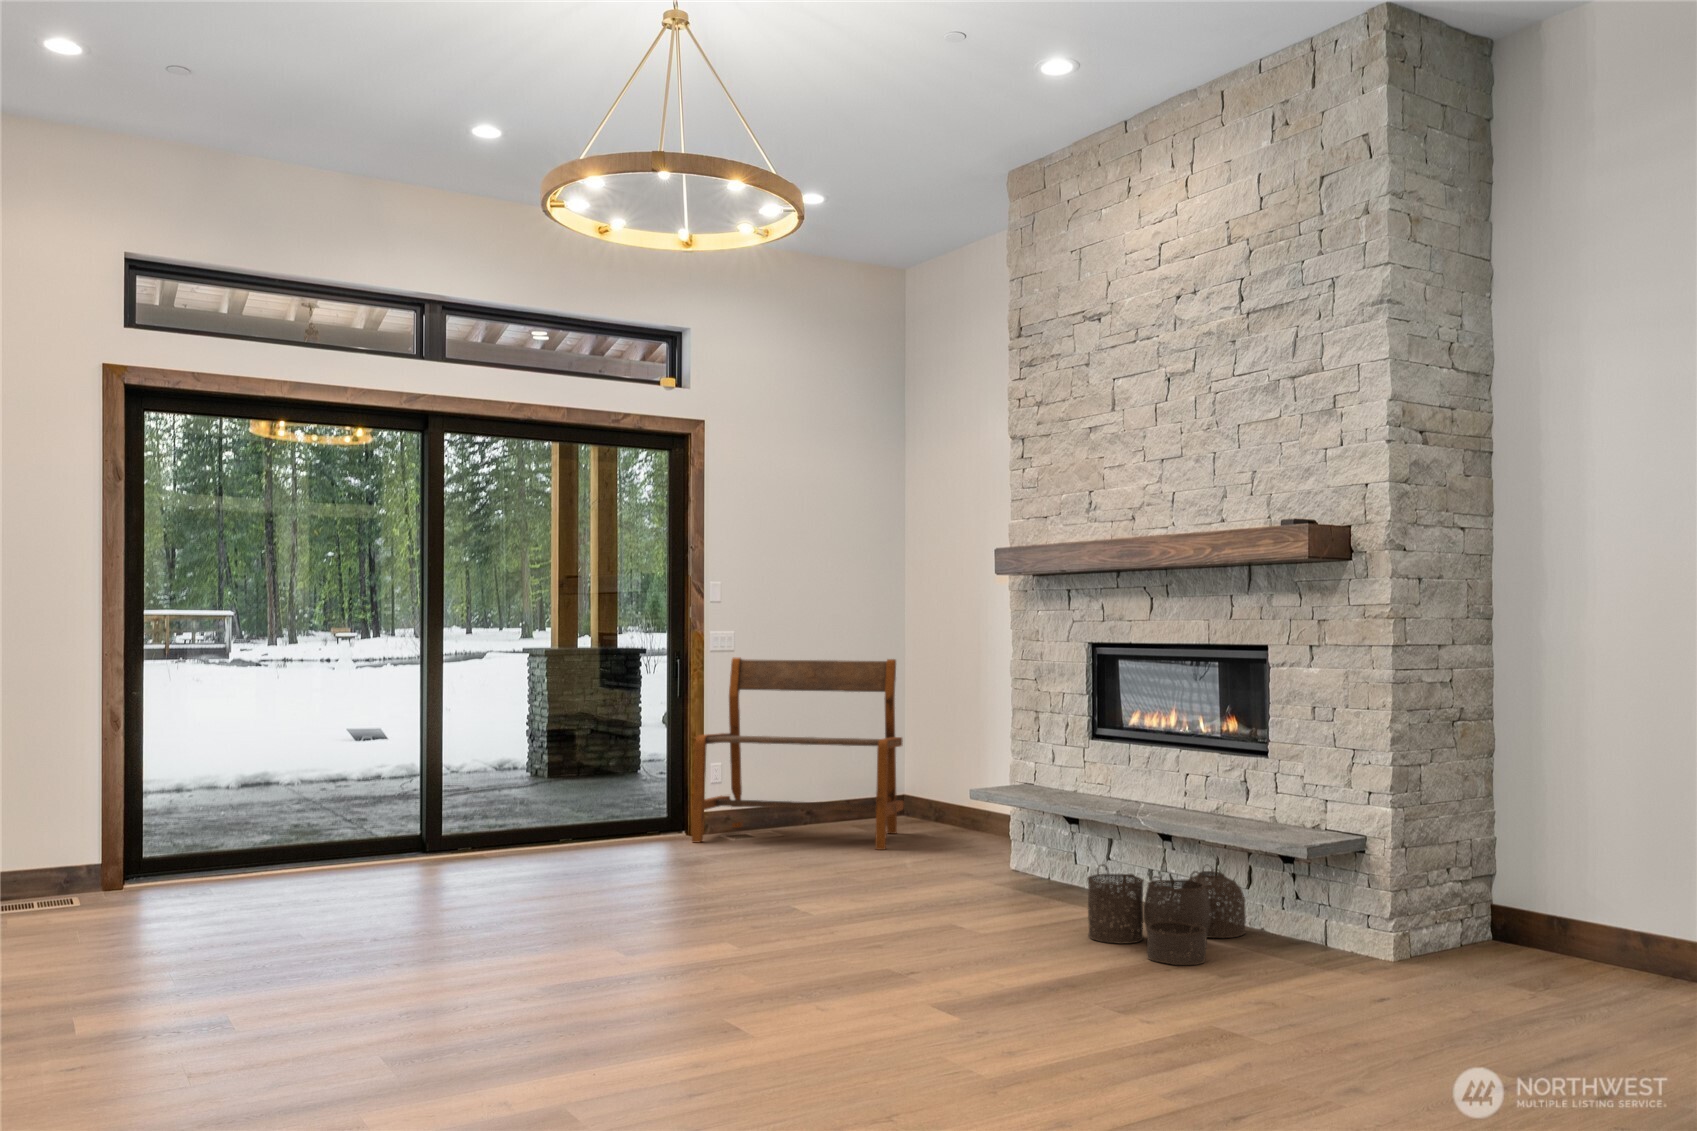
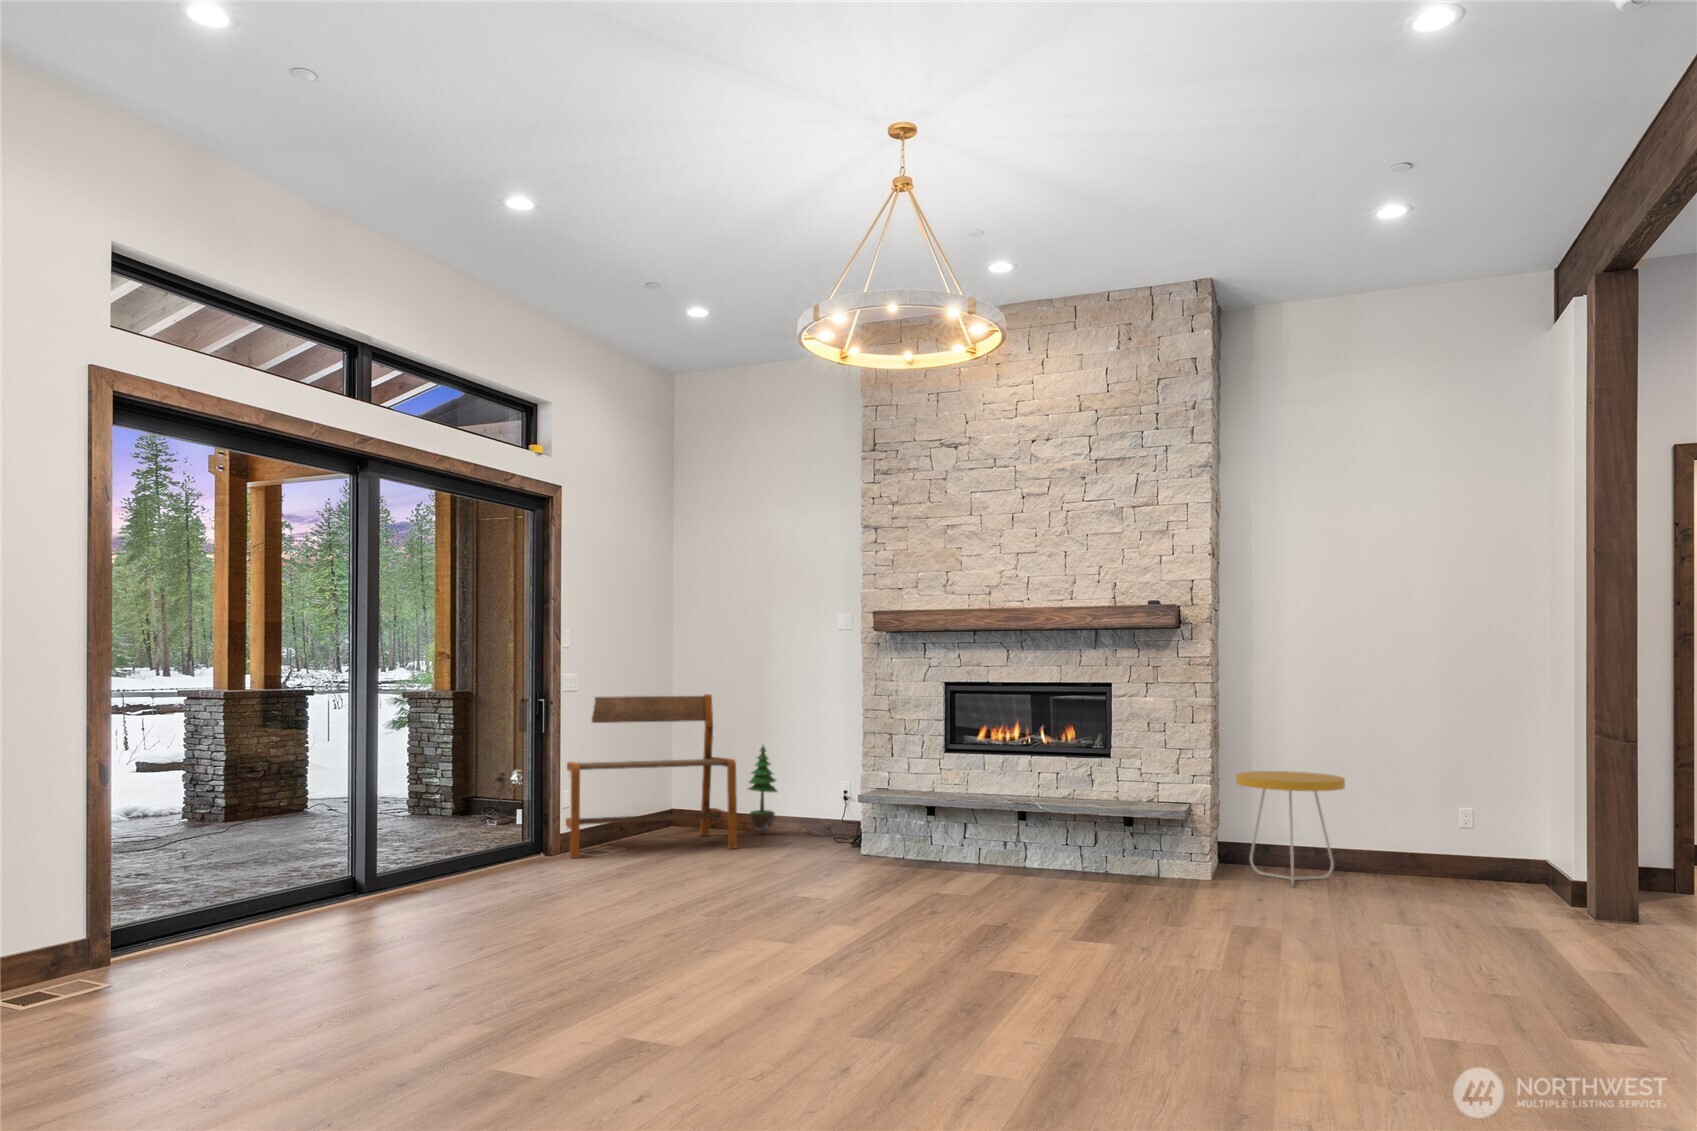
potted tree: none [940,723,981,837] -> present [748,746,778,833]
side table: none [1442,791,1629,978] -> present [1236,771,1345,886]
woven basket: present [1087,865,1246,965] -> none [1036,834,1143,904]

